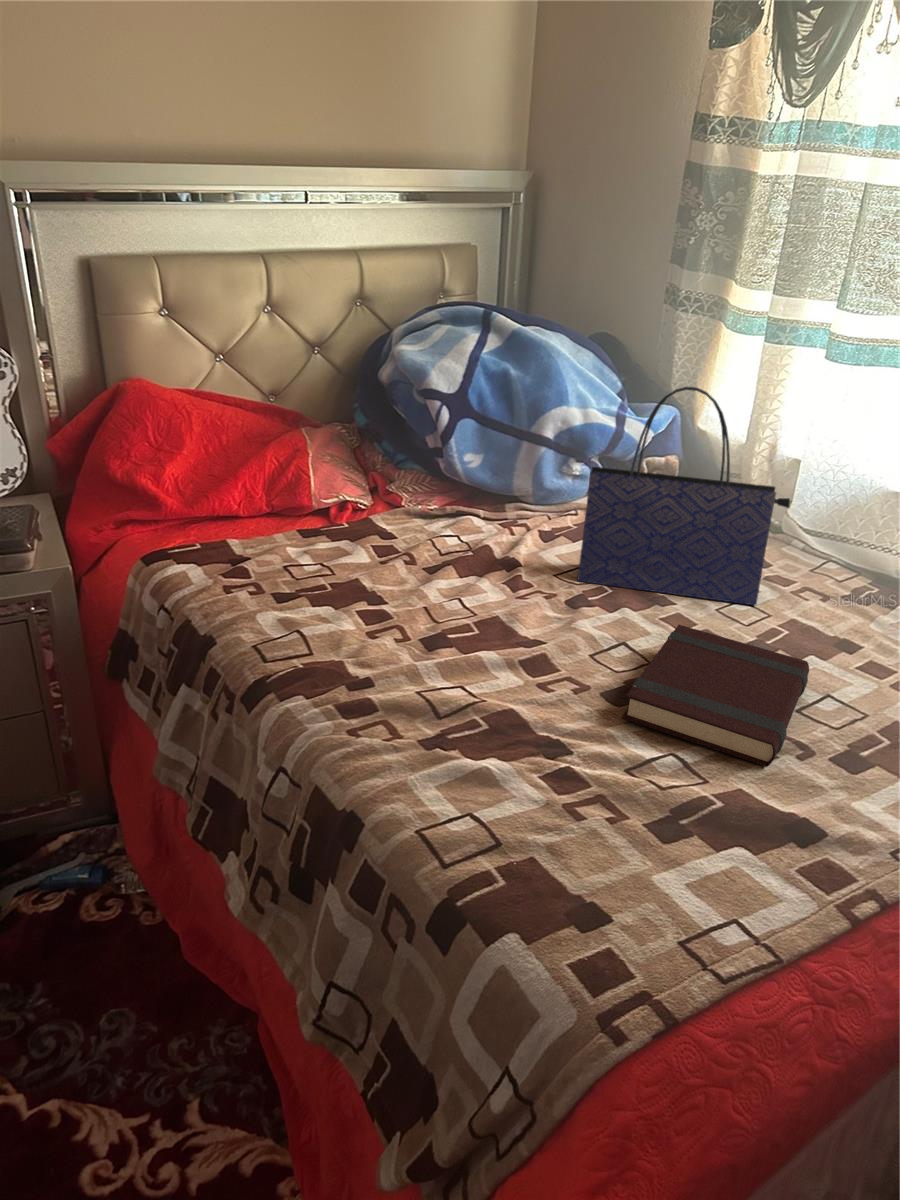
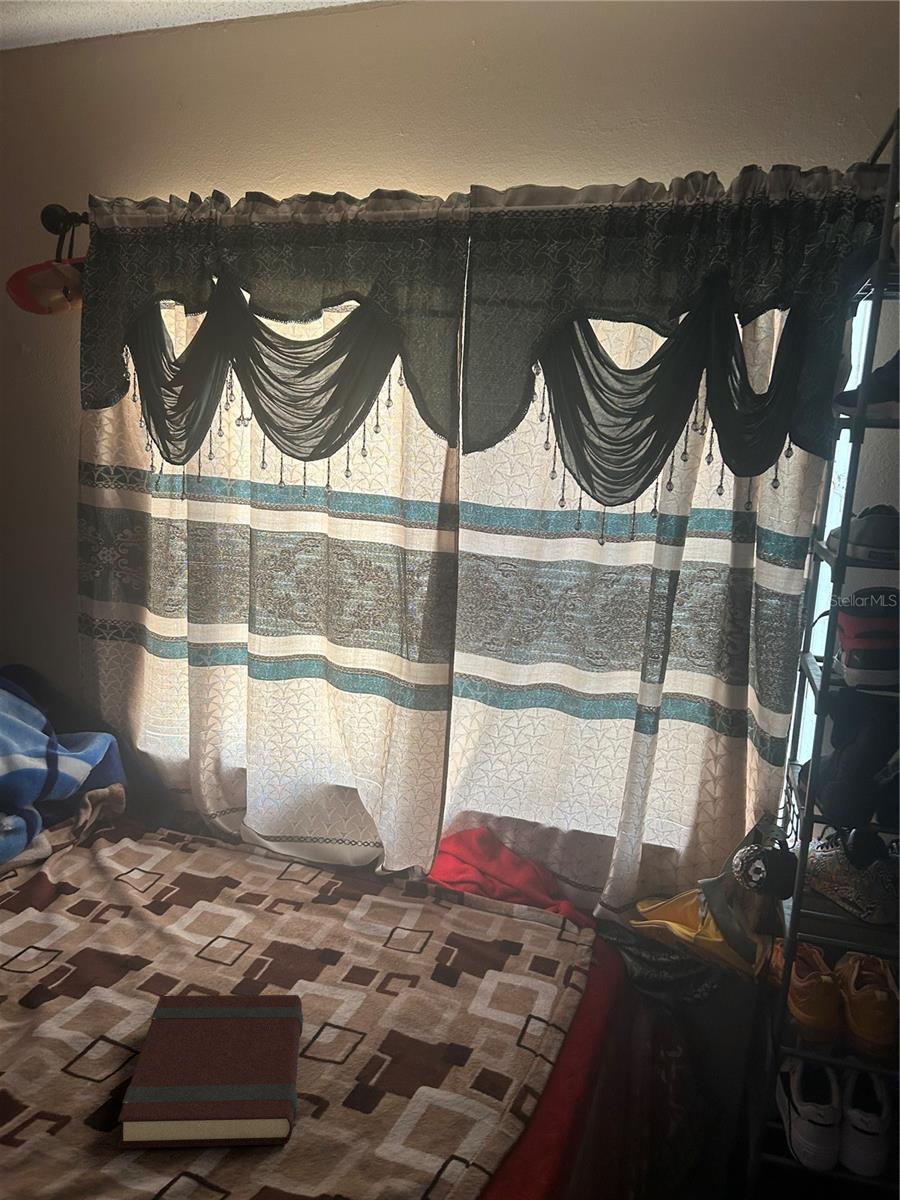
tote bag: present [578,387,790,605] -> none [29,733,246,968]

